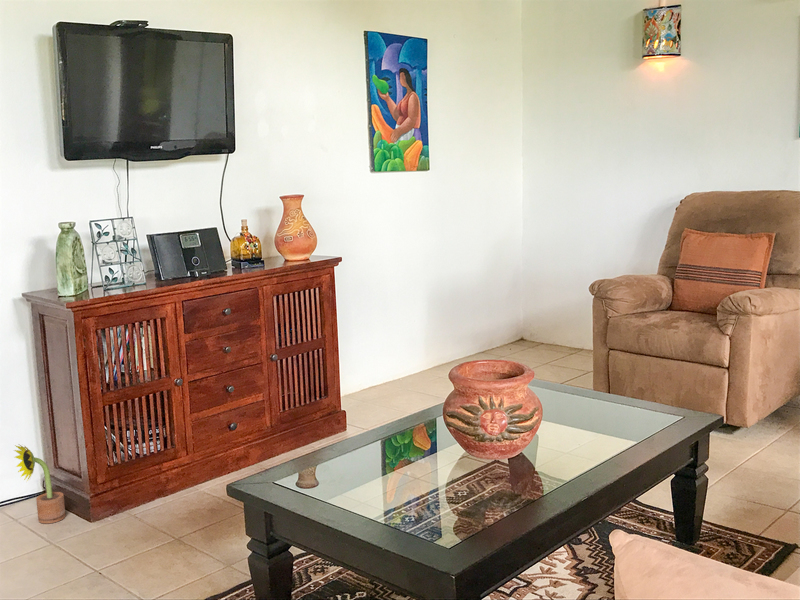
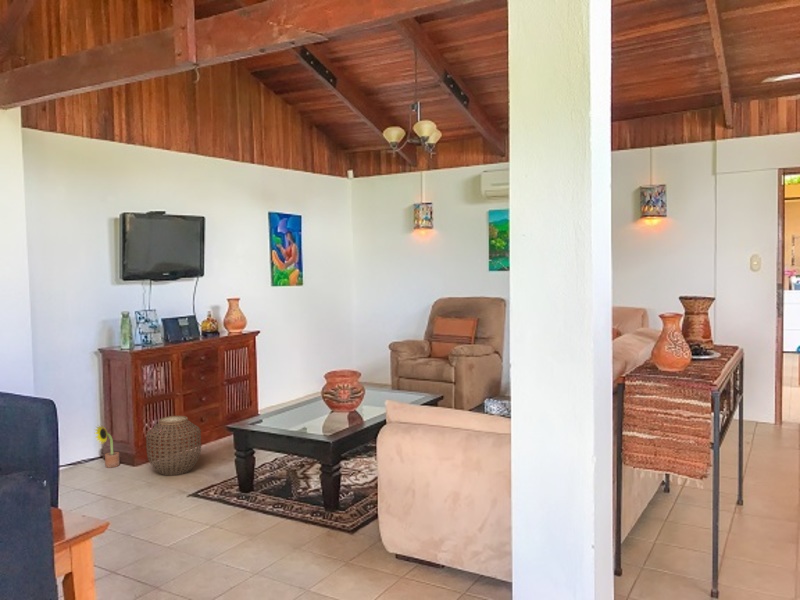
woven basket: none [91,436,204,560] -> present [146,416,201,475]

